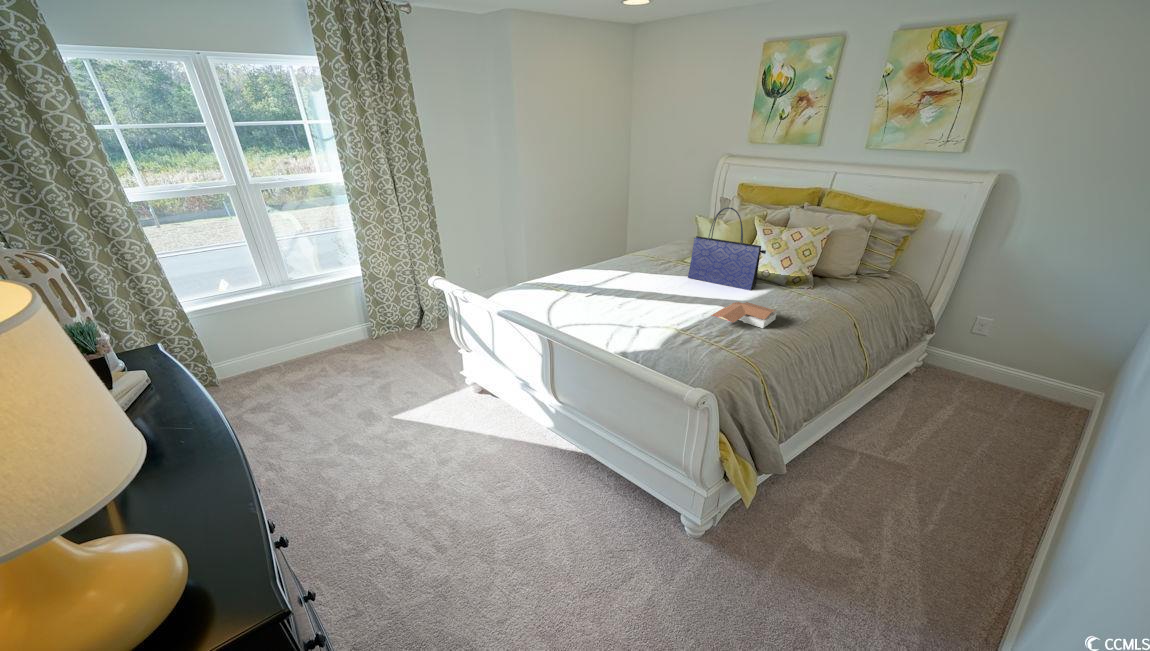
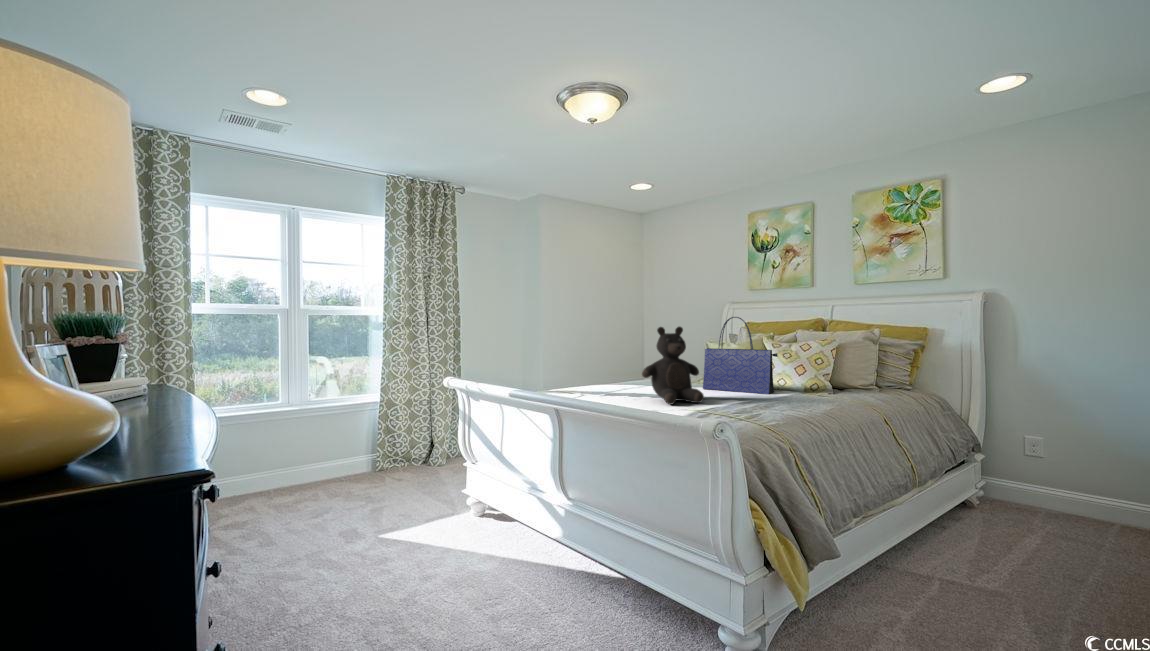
teddy bear: none [628,232,687,316] -> present [642,327,704,405]
book: present [711,302,777,328] -> none [730,392,800,411]

